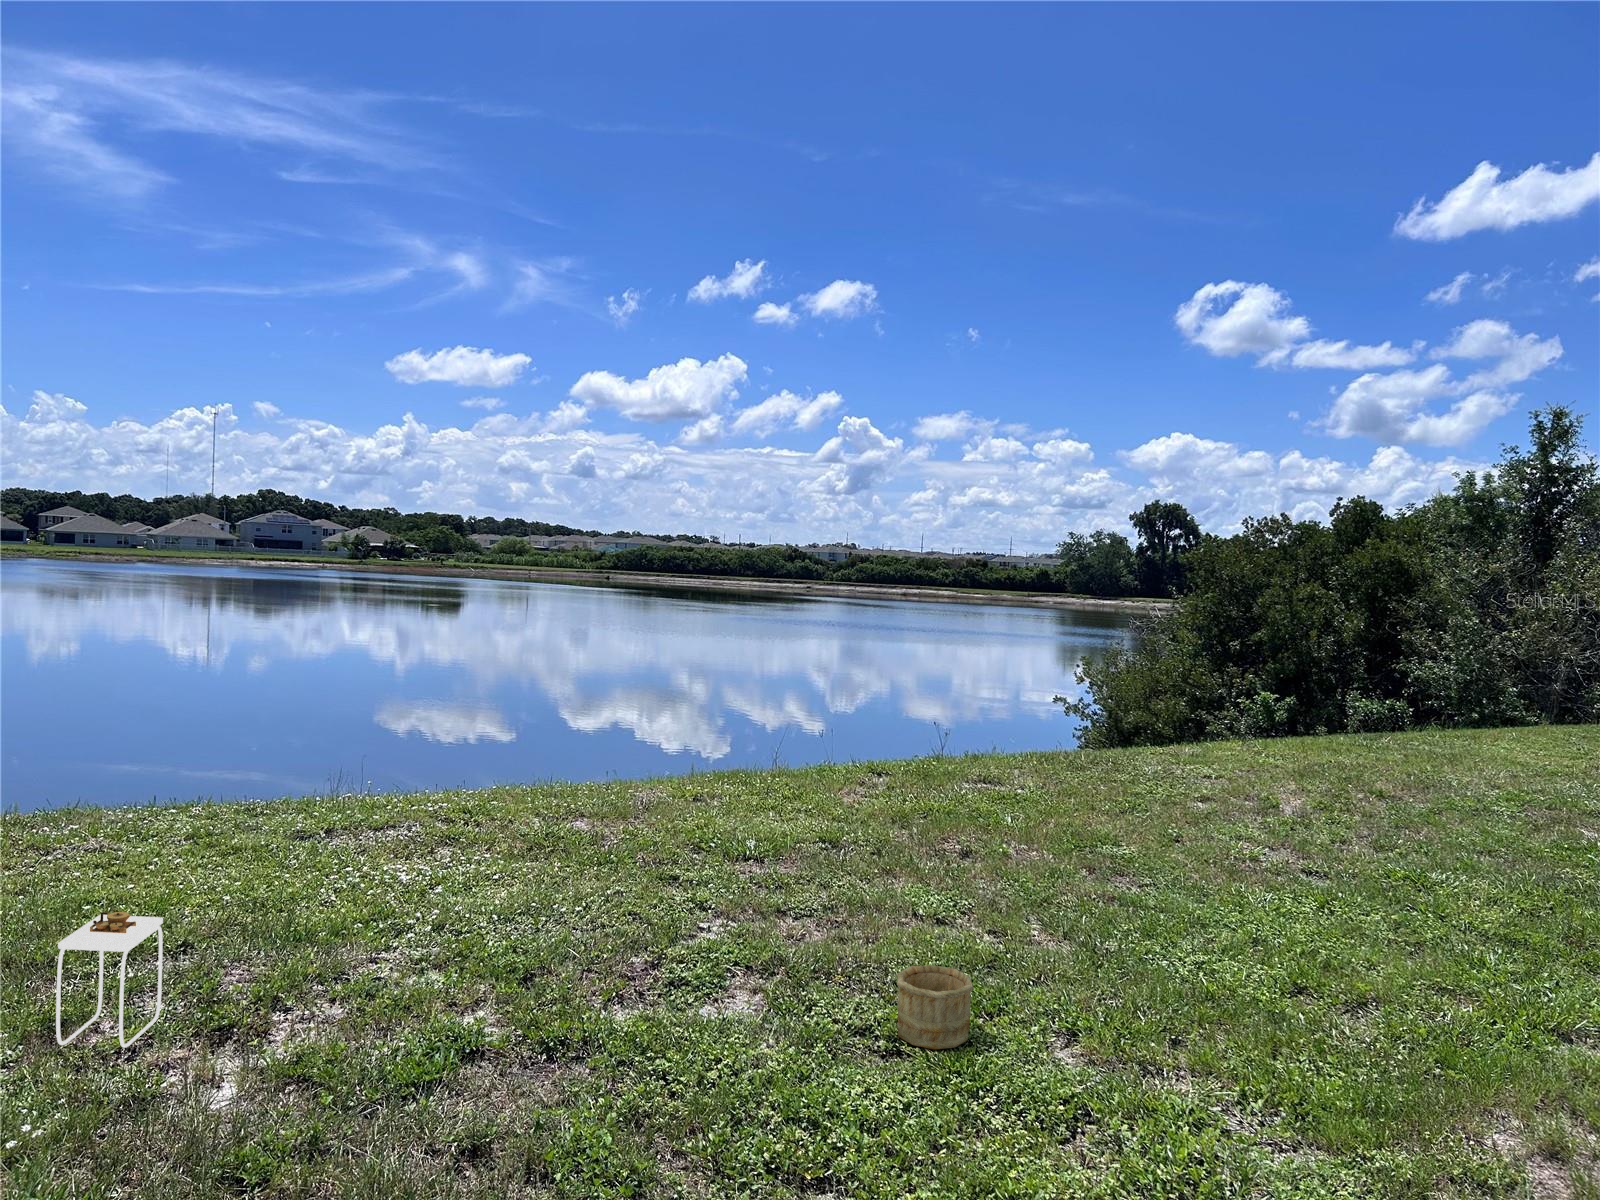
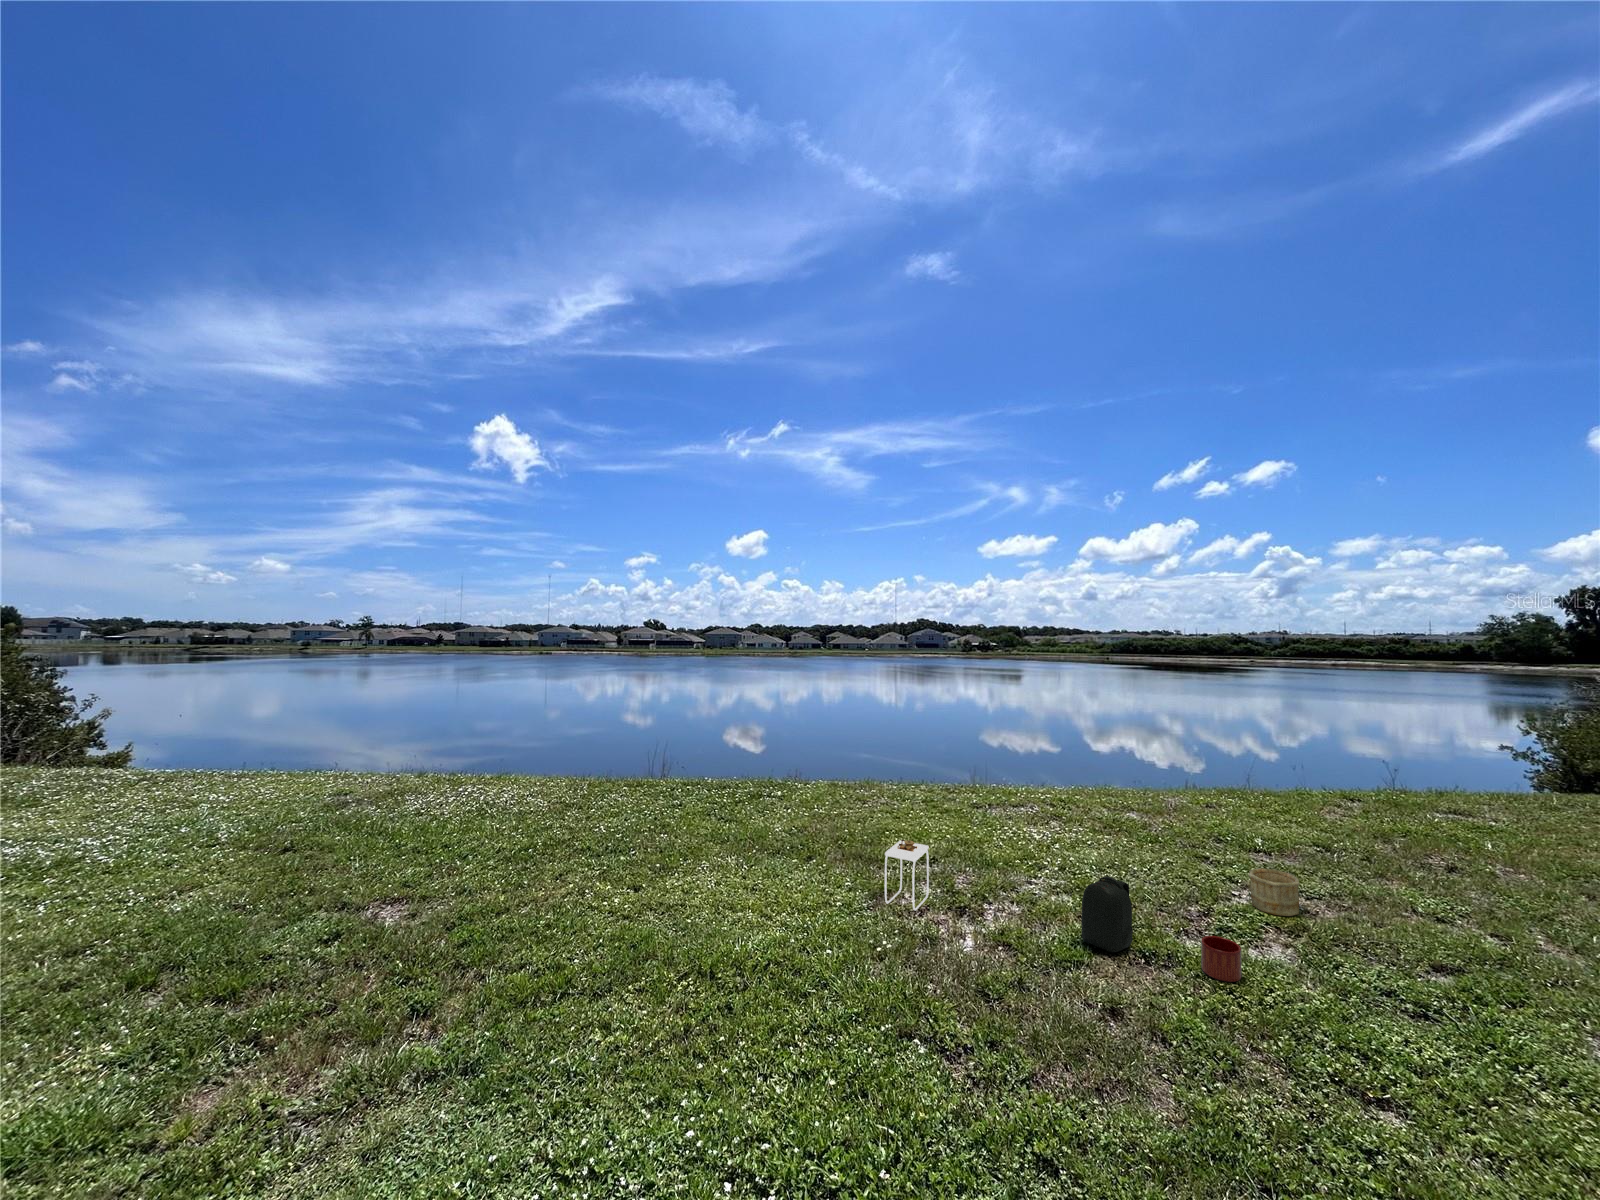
backpack: none [447,927,532,1052] -> present [1081,877,1133,952]
wooden bucket: present [897,965,973,1049] -> present [1249,868,1300,916]
planter: none [629,995,686,1061] -> present [1201,936,1241,982]

